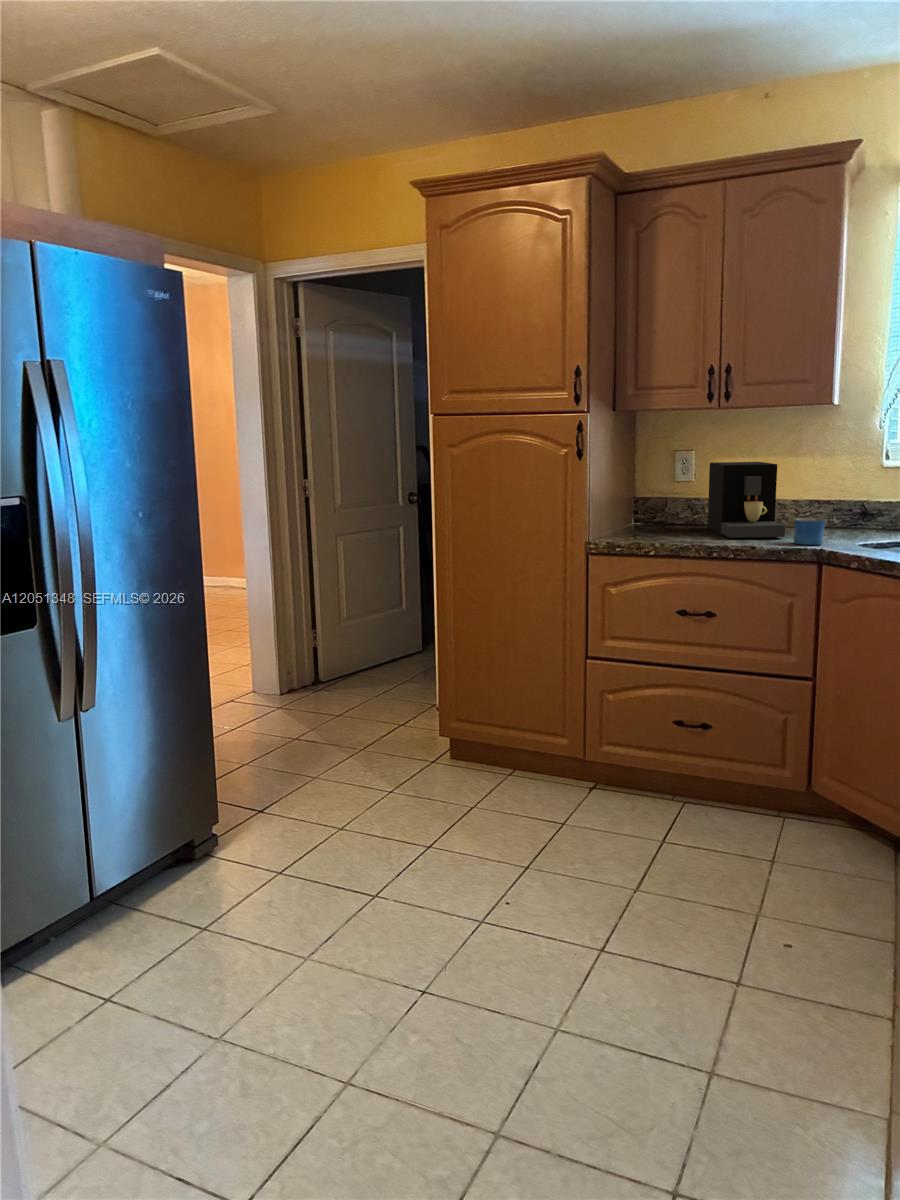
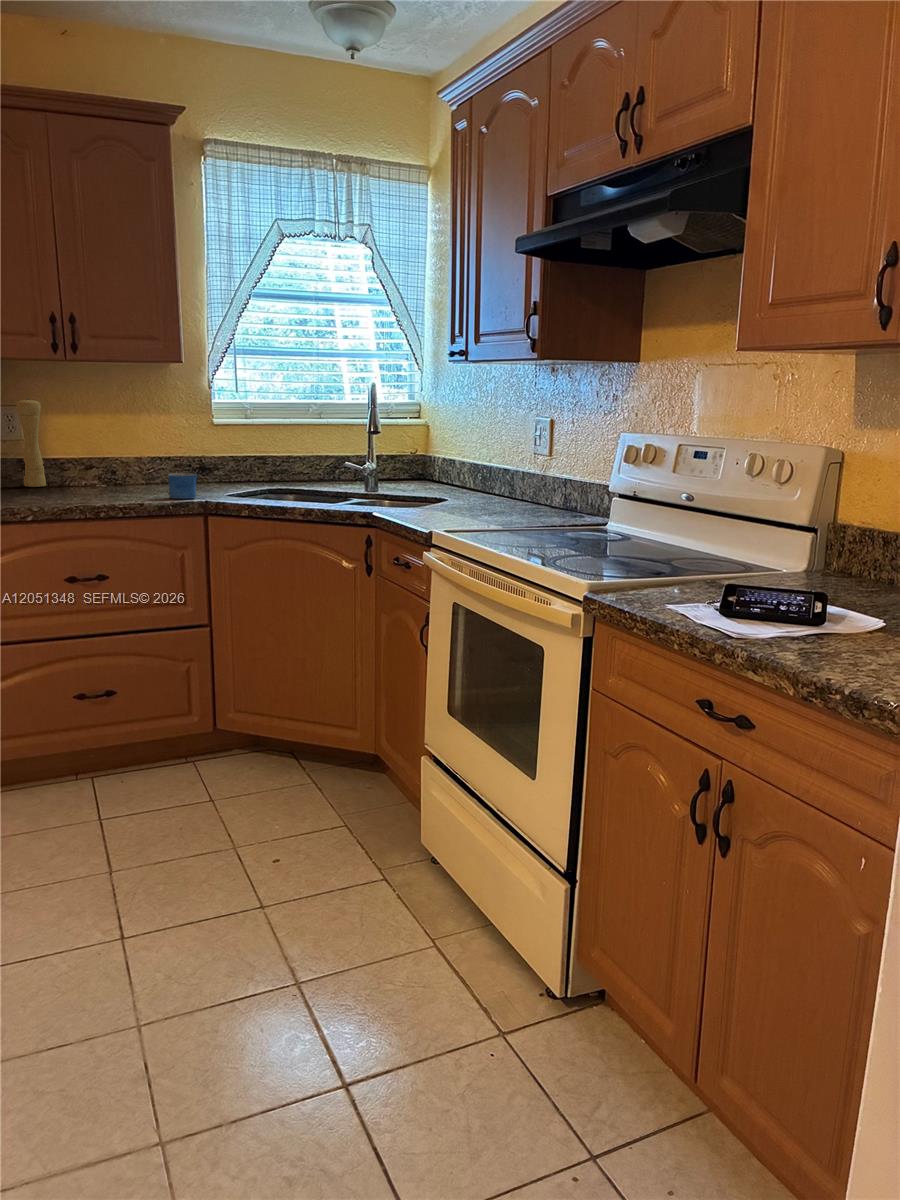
pepper mill: none [686,444,708,525] -> present [16,399,46,487]
coffee maker: present [708,462,785,538] -> none [50,419,154,497]

